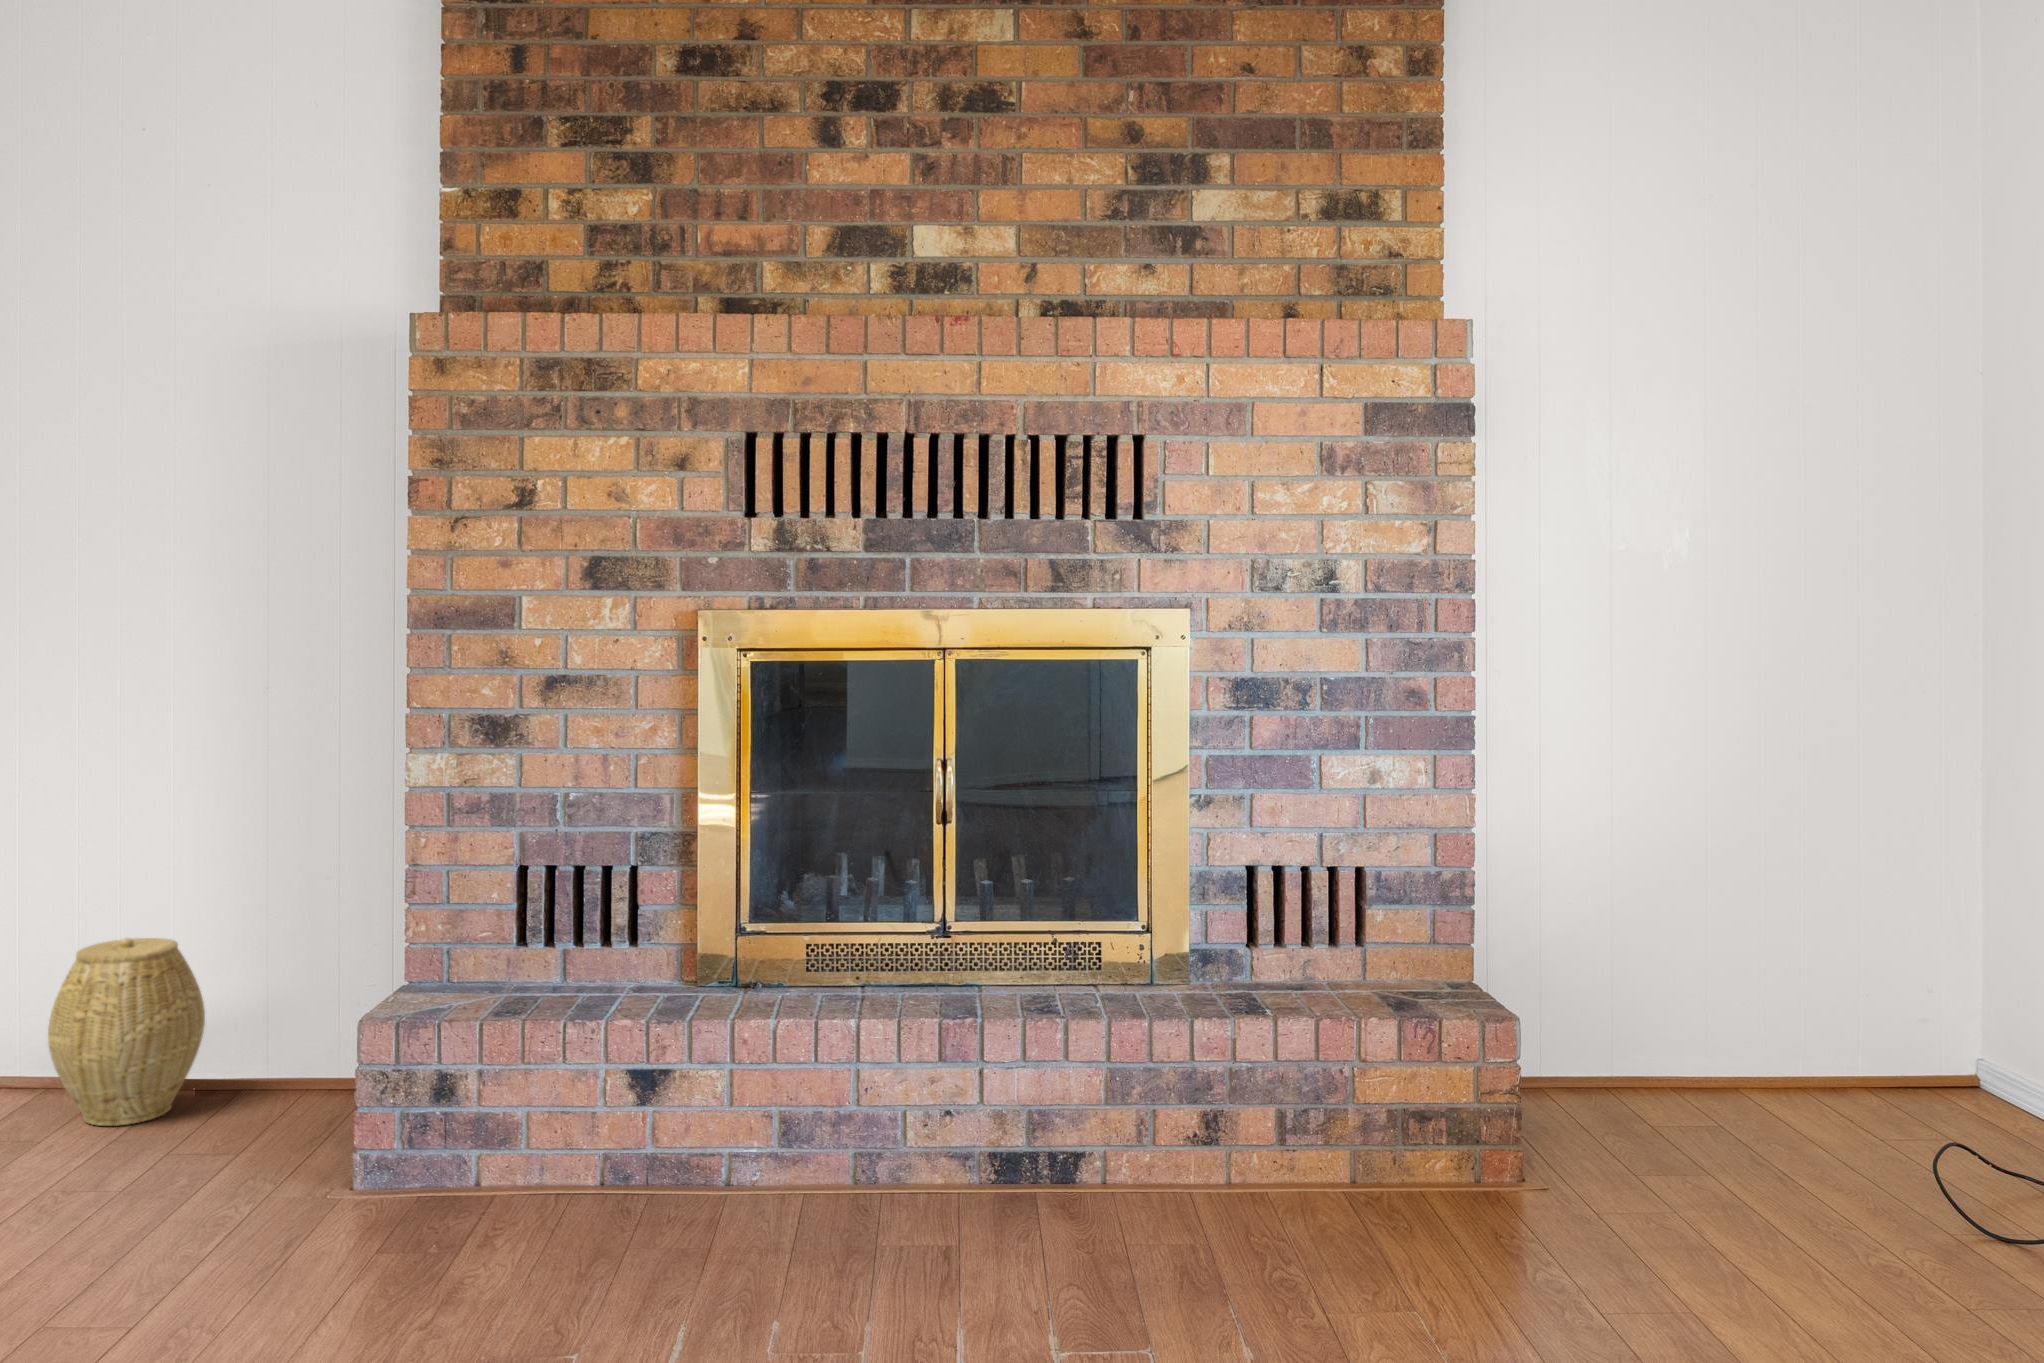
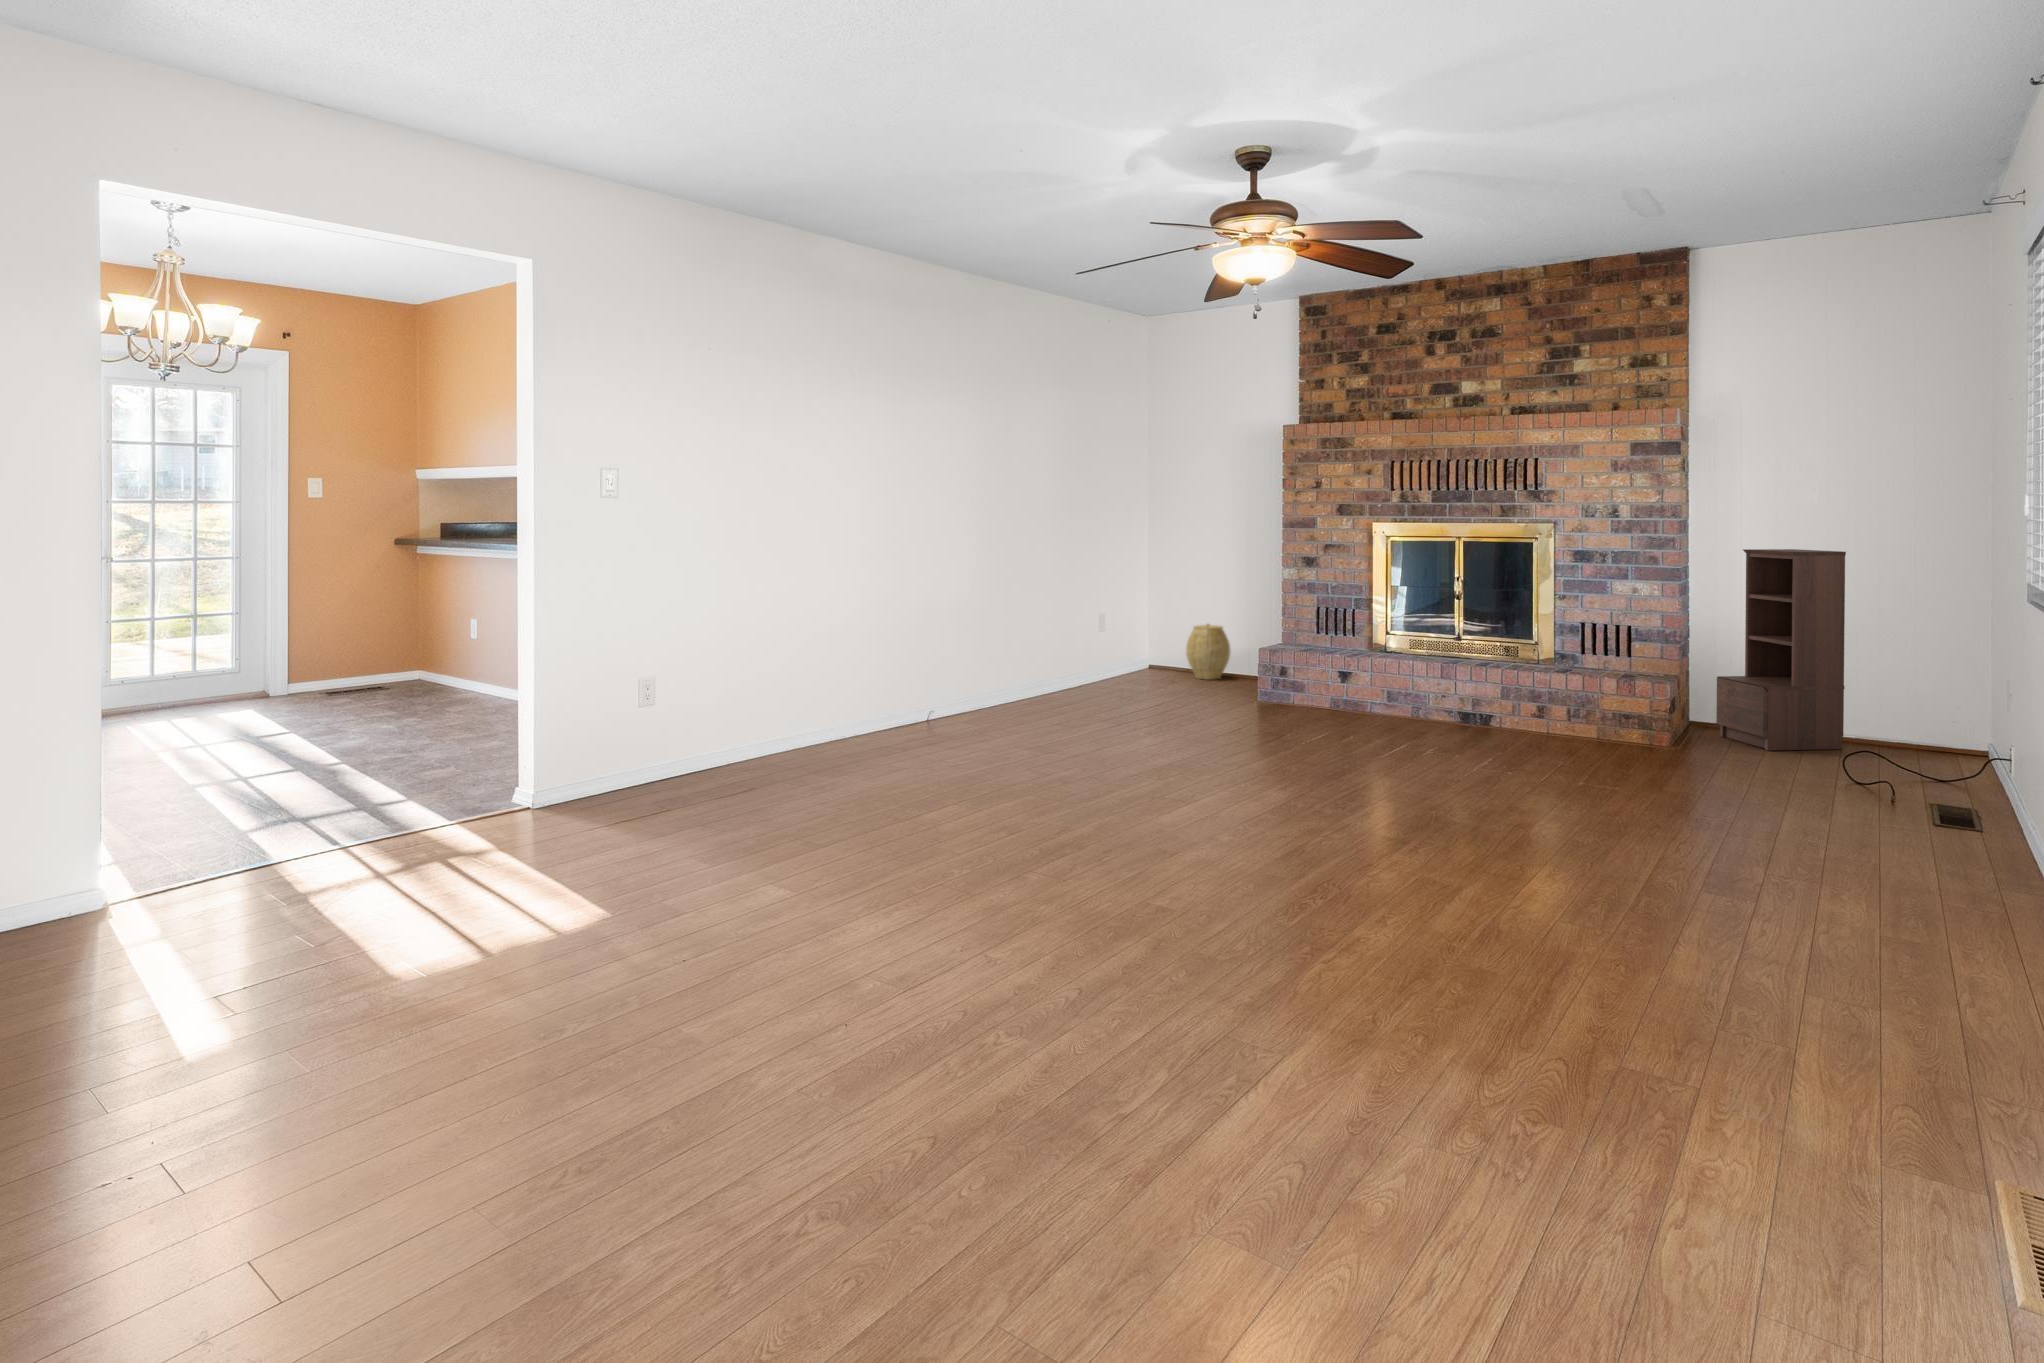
bookshelf: none [1562,654,1812,1157] -> present [1716,549,1846,750]

